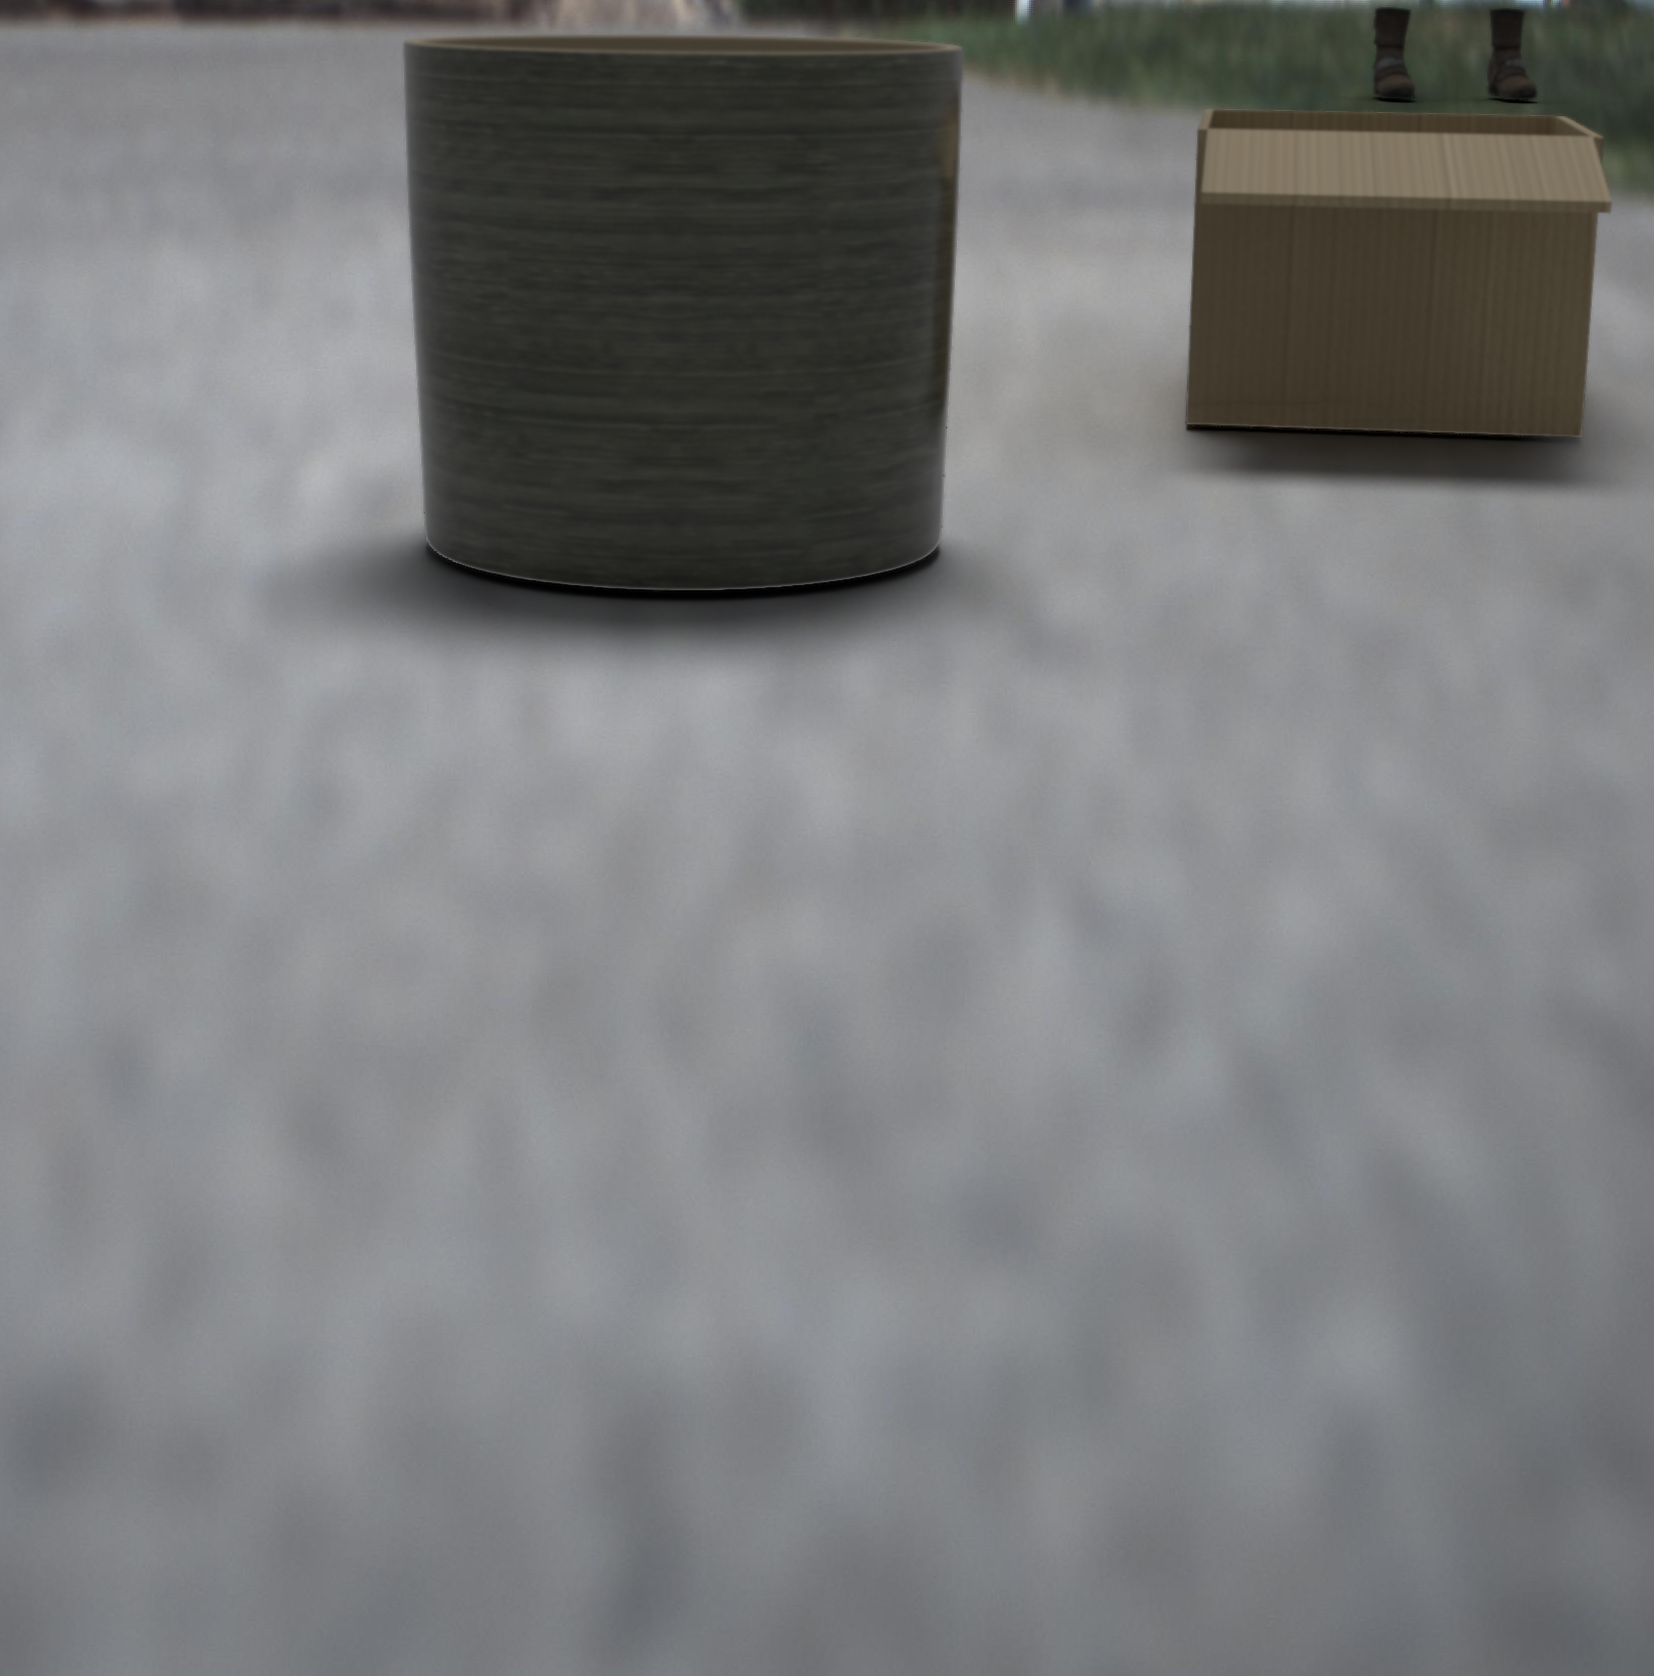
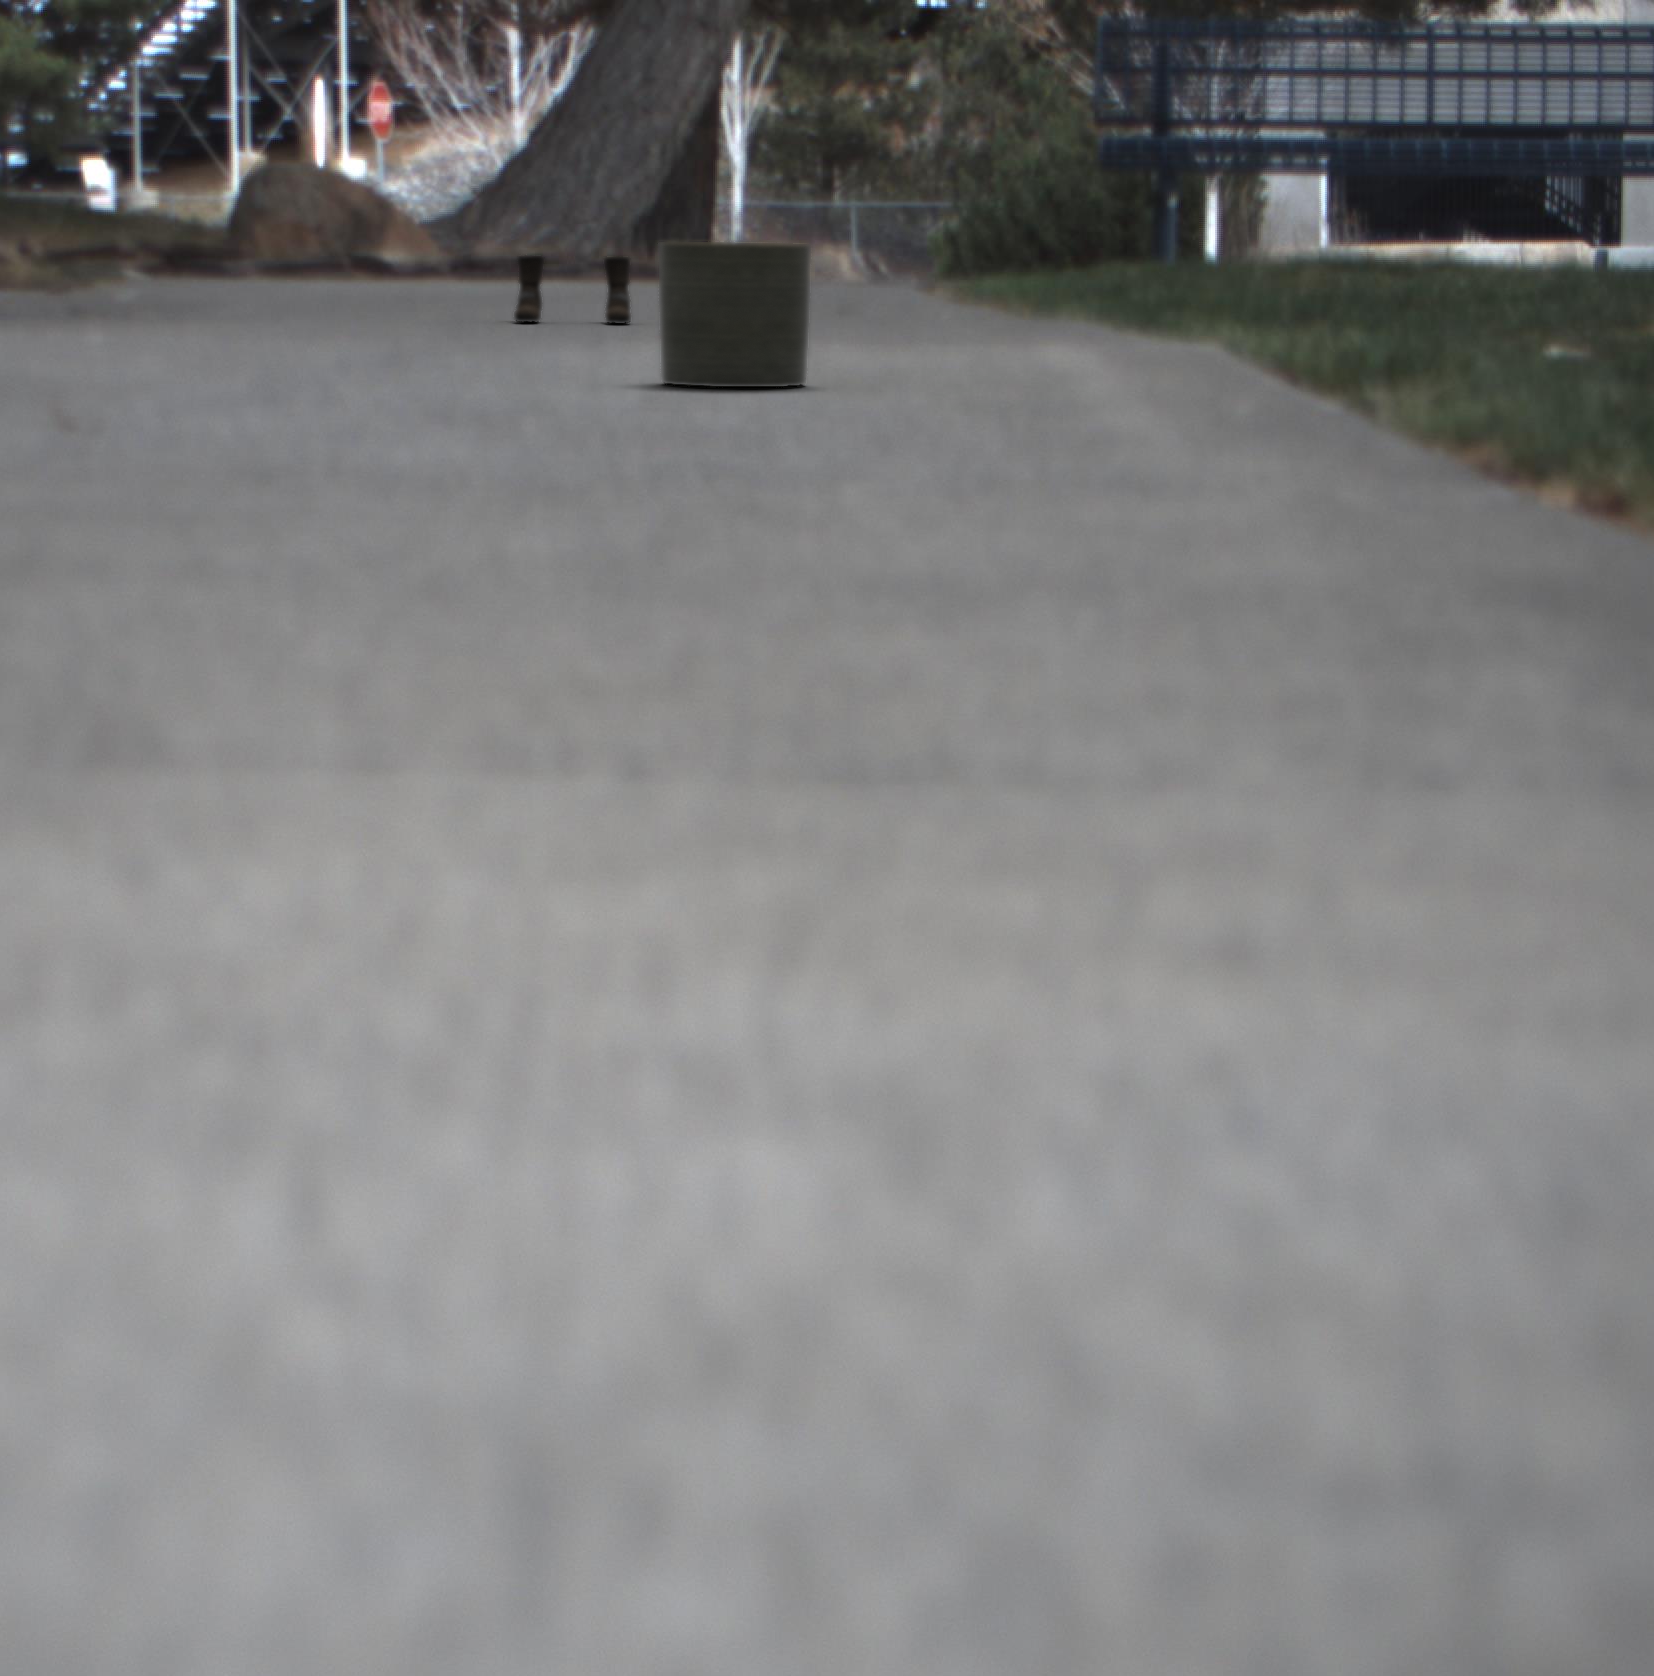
boots: present [1373,7,1538,100] -> present [514,255,631,324]
cardboard box: present [1186,109,1612,438] -> none [902,275,1063,378]

